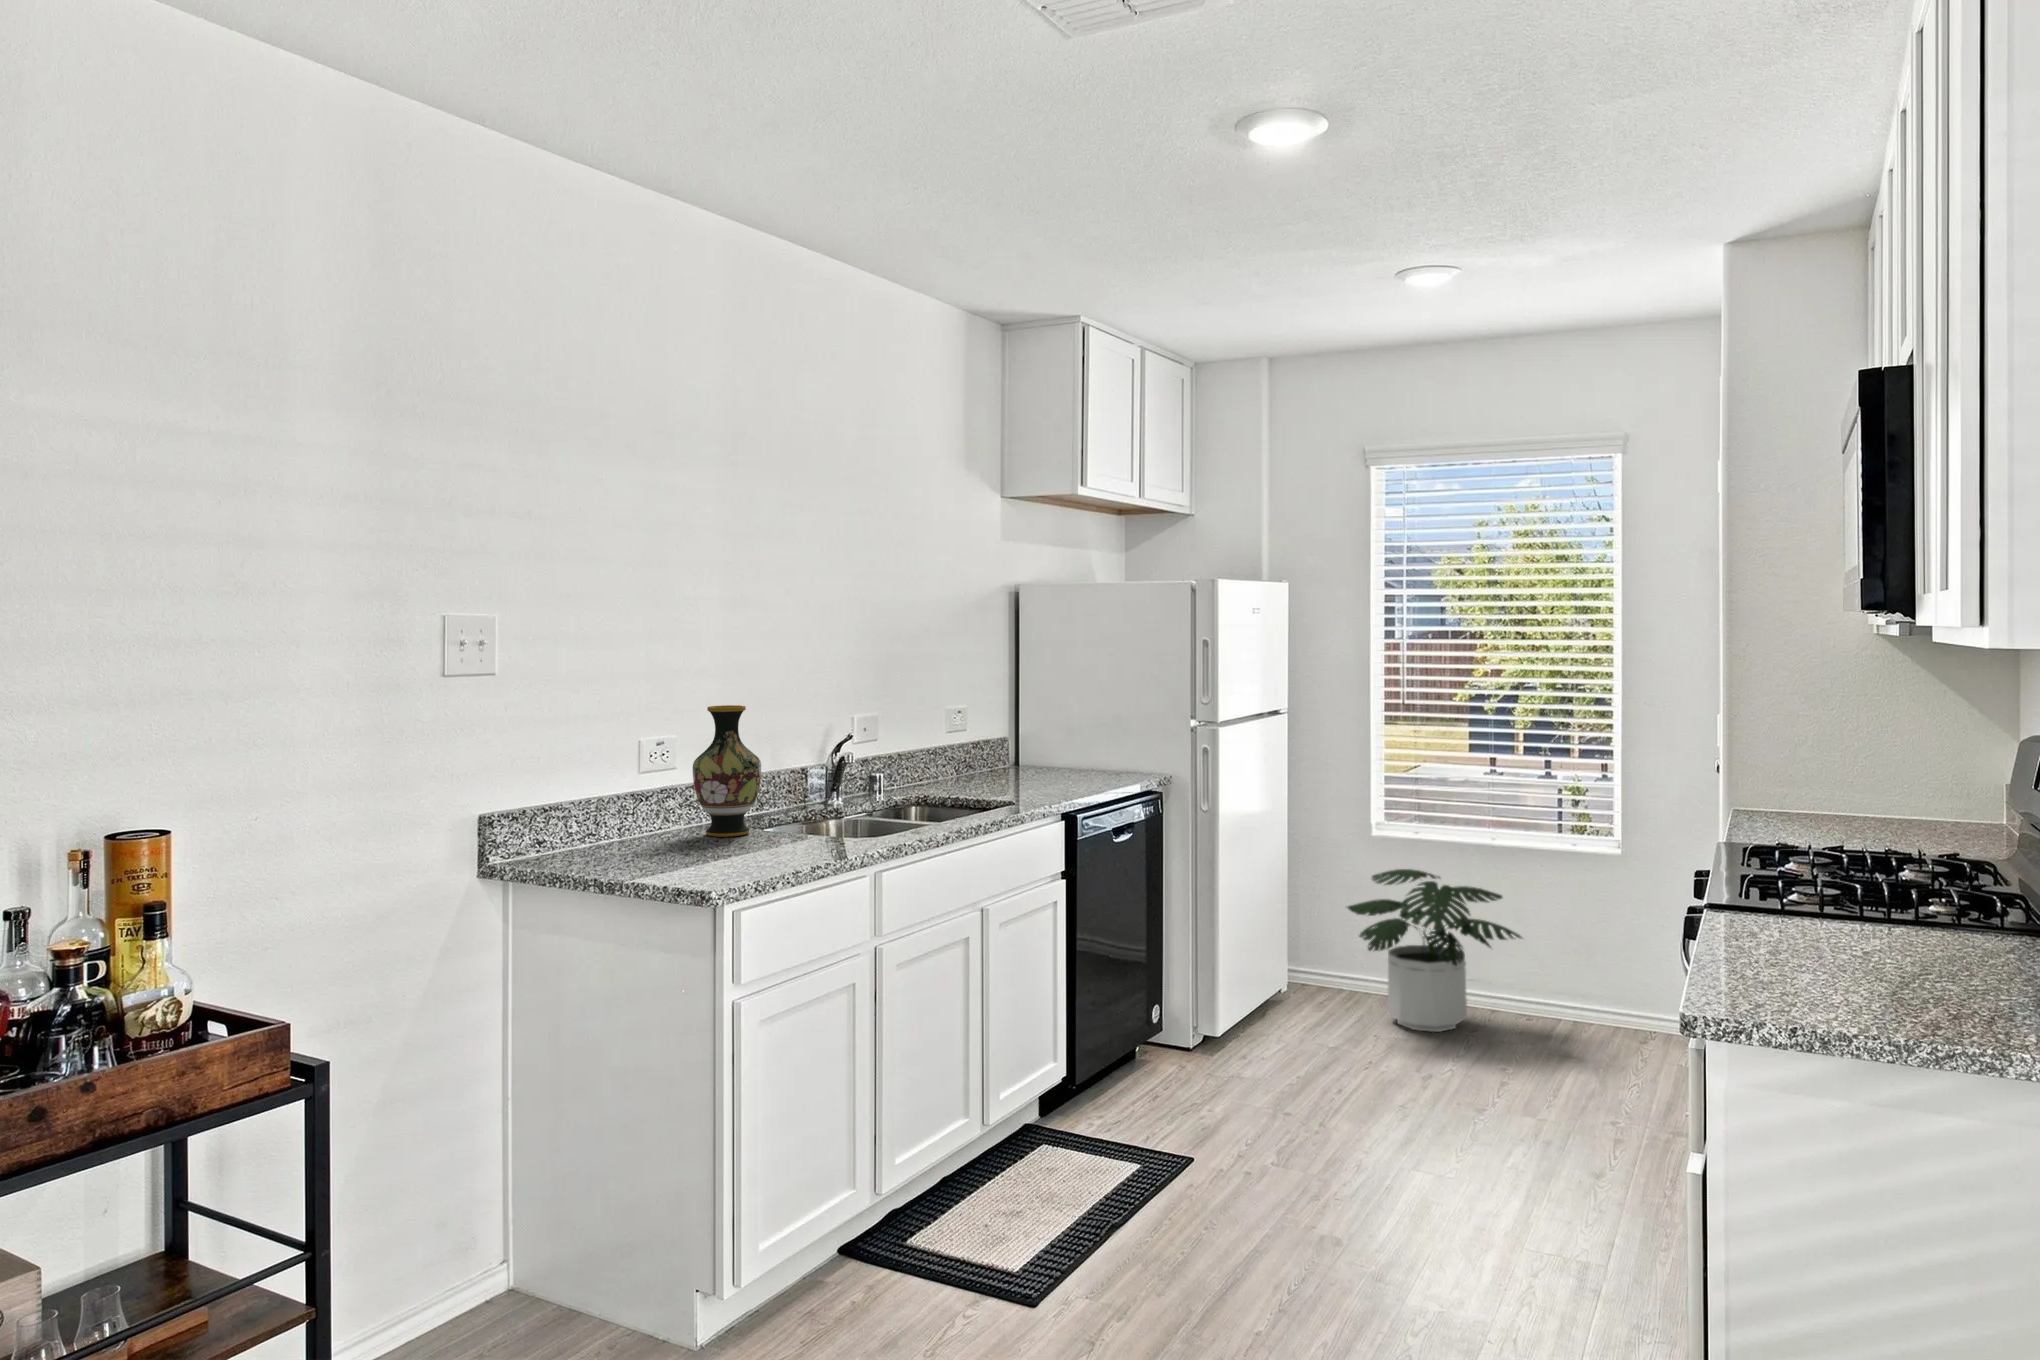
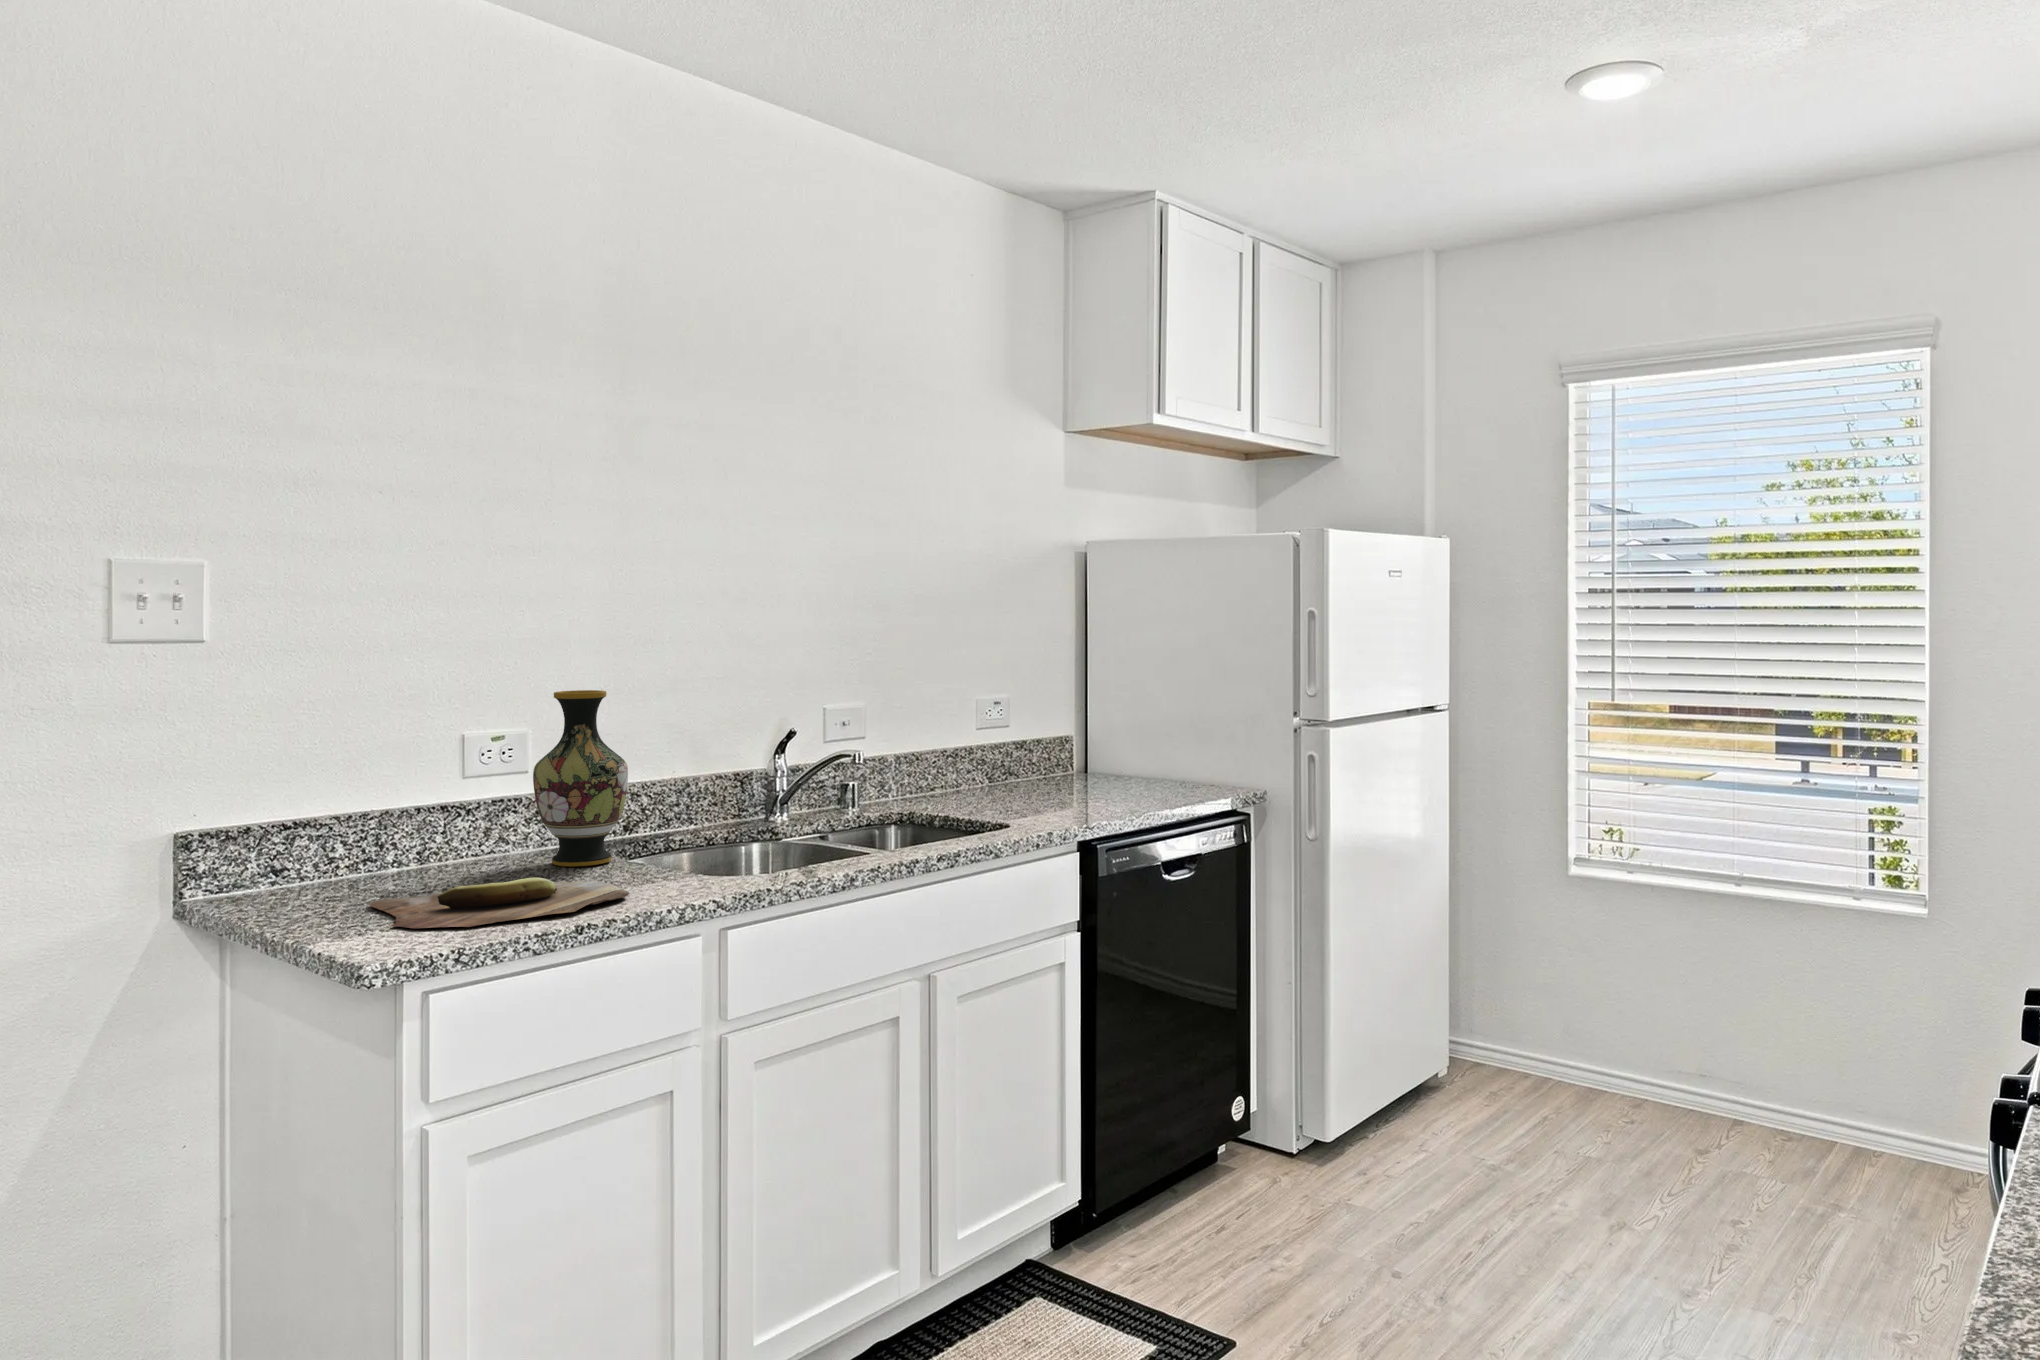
cutting board: none [631,839,808,872] -> present [370,878,629,928]
potted plant: present [1347,869,1522,1032] -> none [1524,923,1768,1150]

